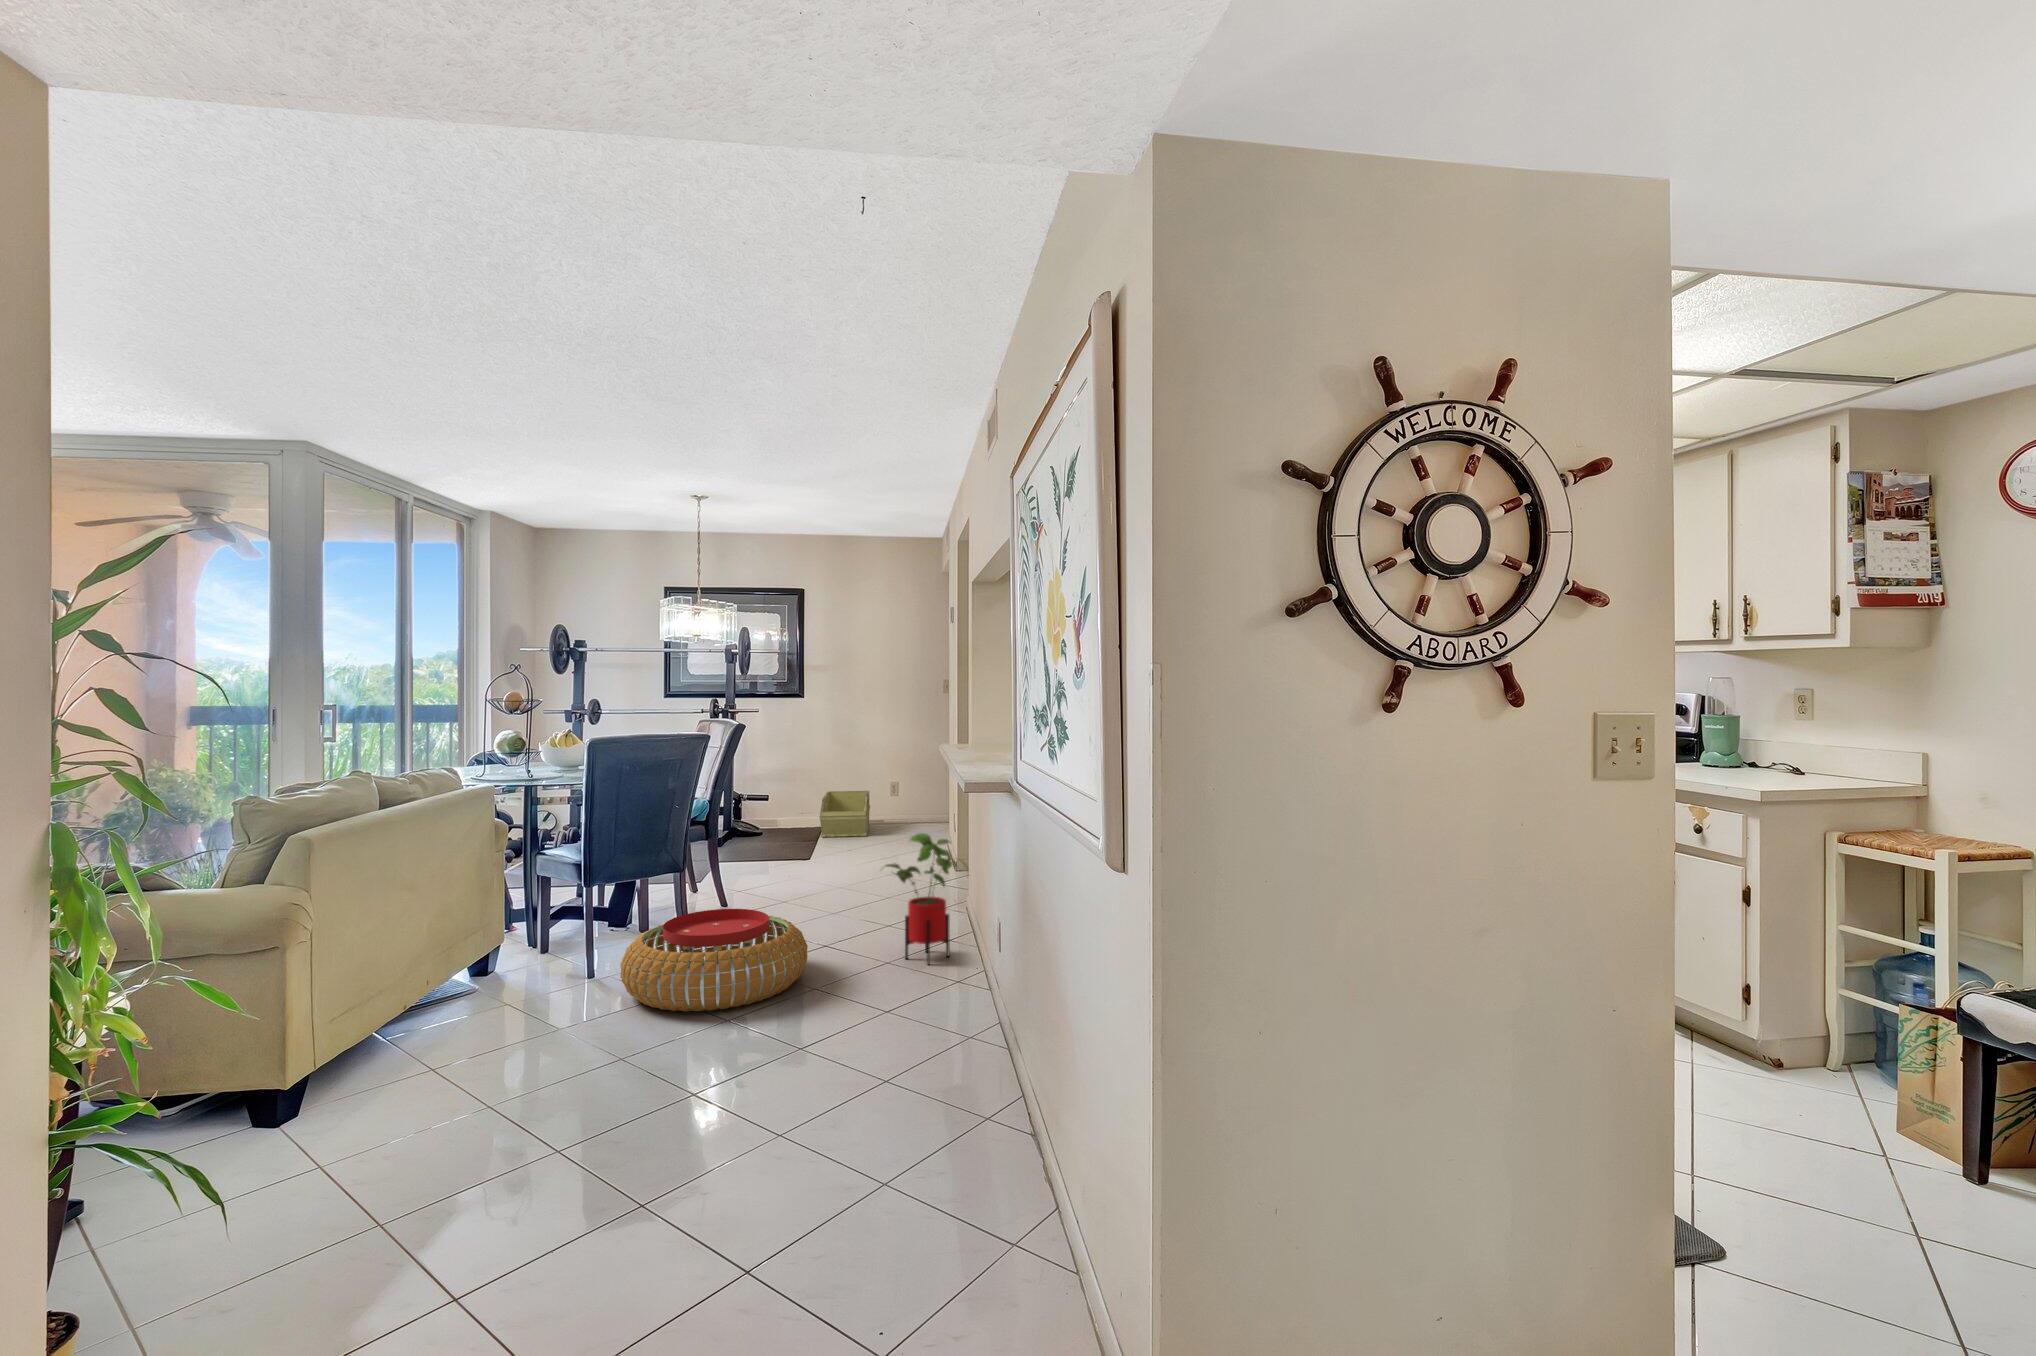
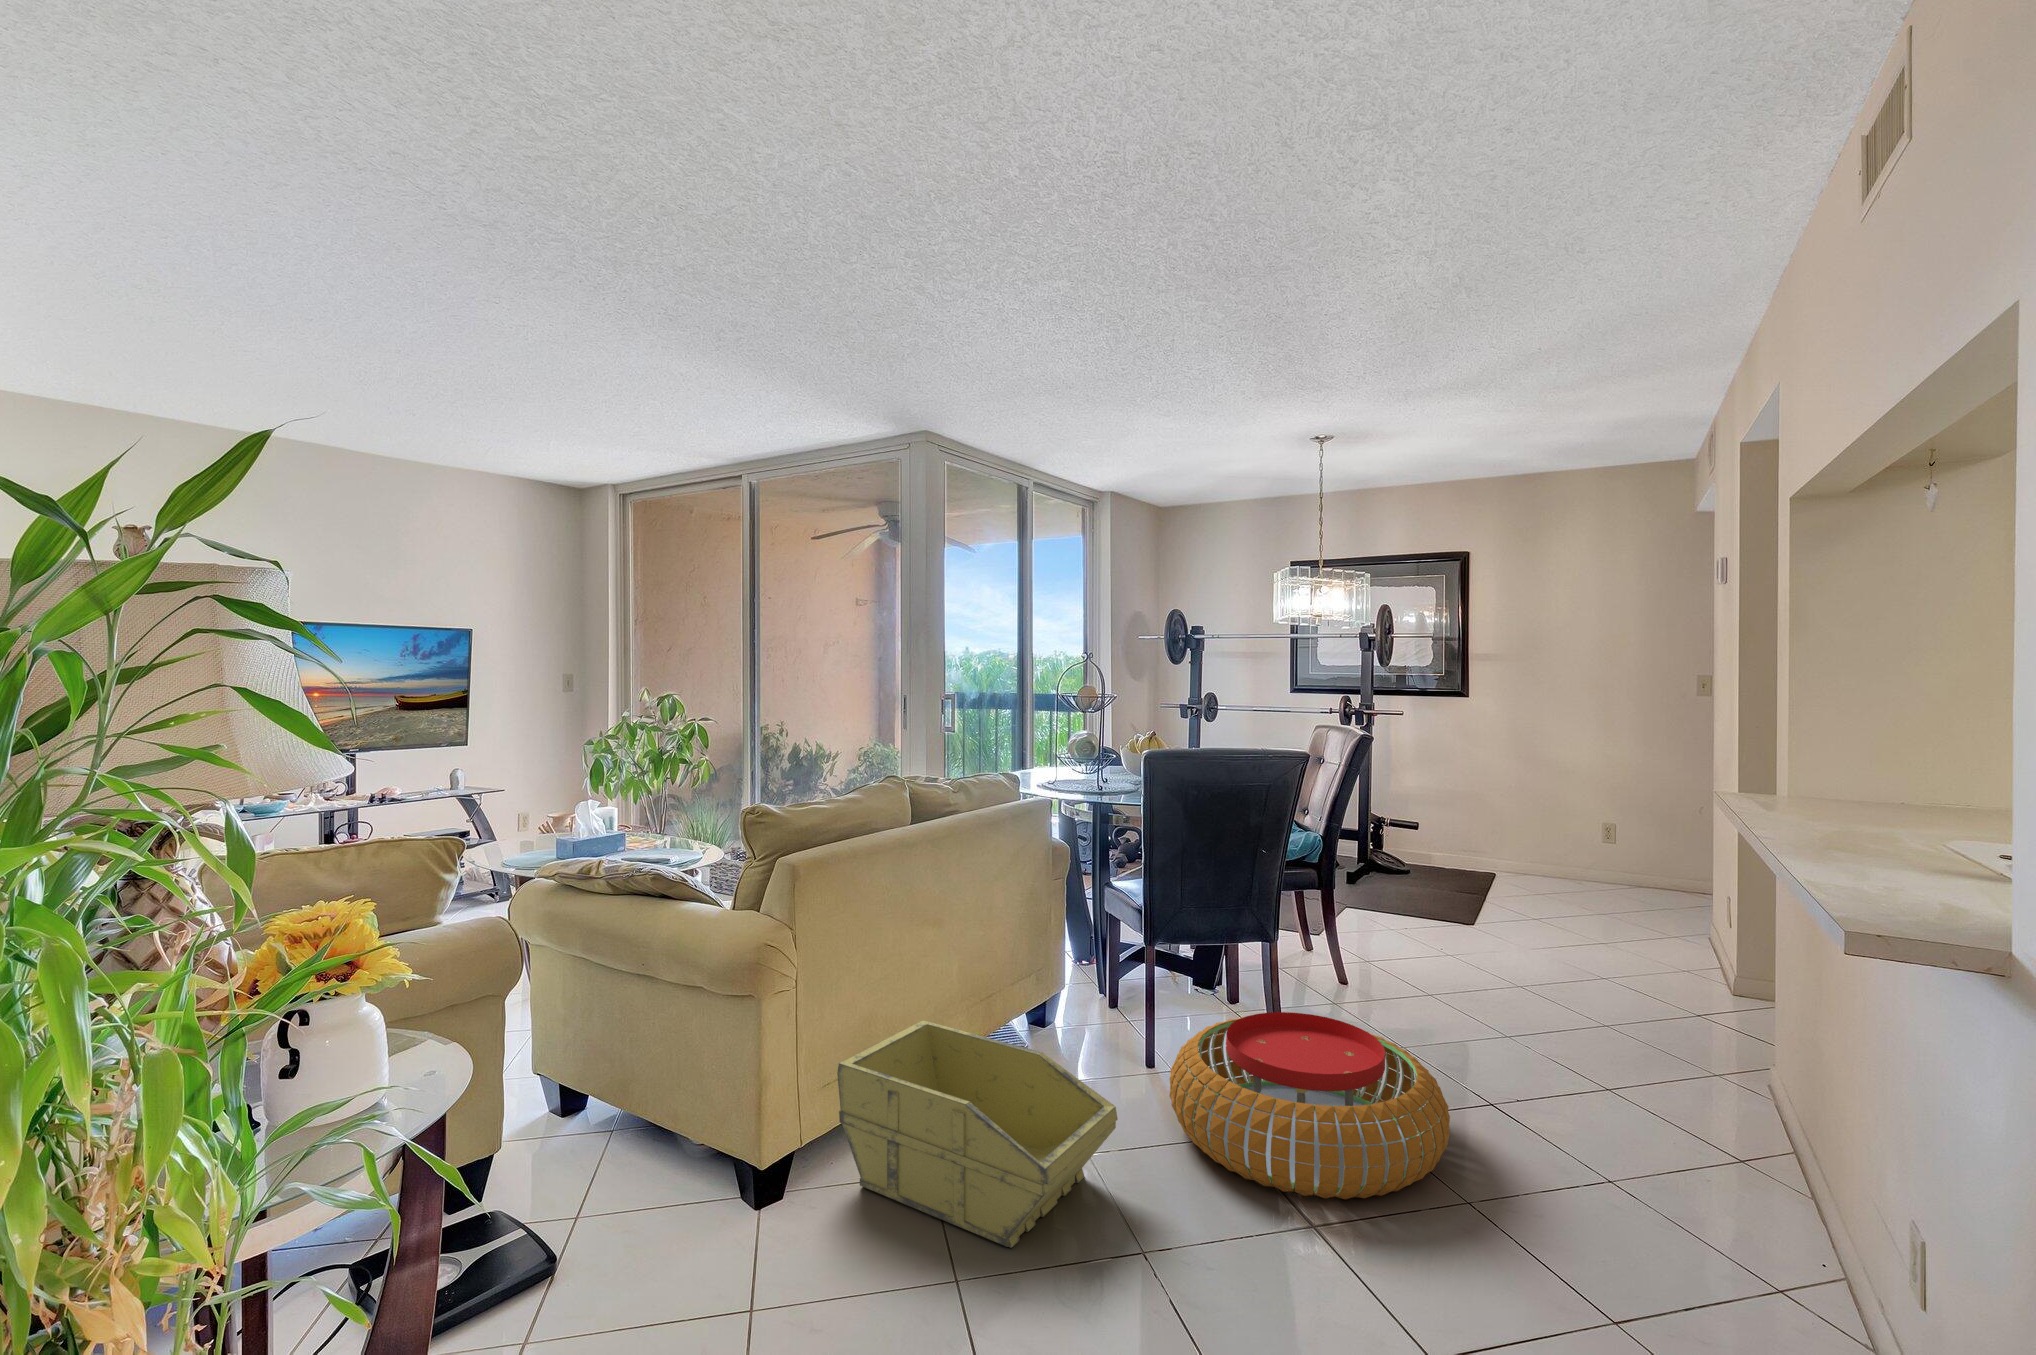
storage bin: present [820,791,870,837] -> present [837,1020,1118,1248]
house plant: present [882,833,966,964] -> none [1588,966,1789,1215]

